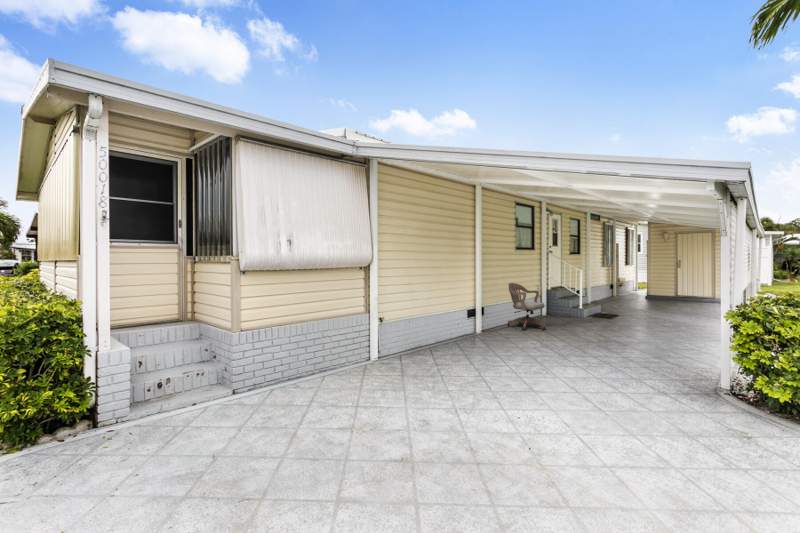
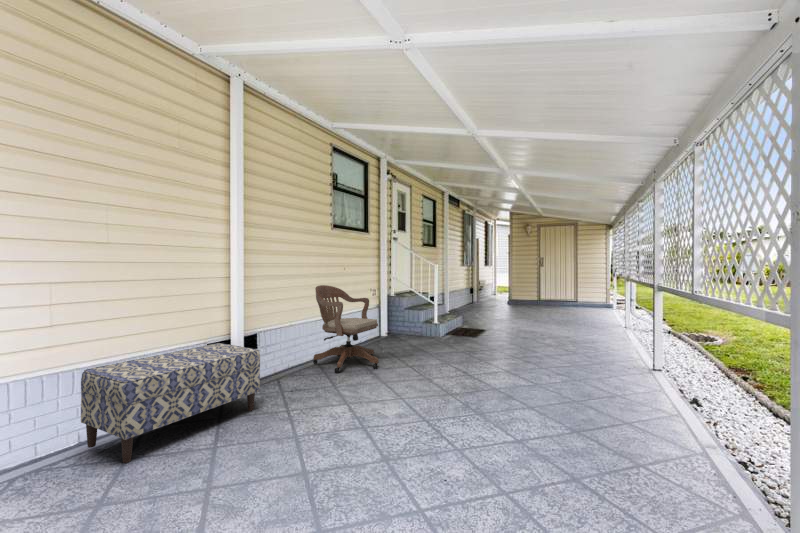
bench: none [435,310,494,349] -> present [81,343,260,463]

